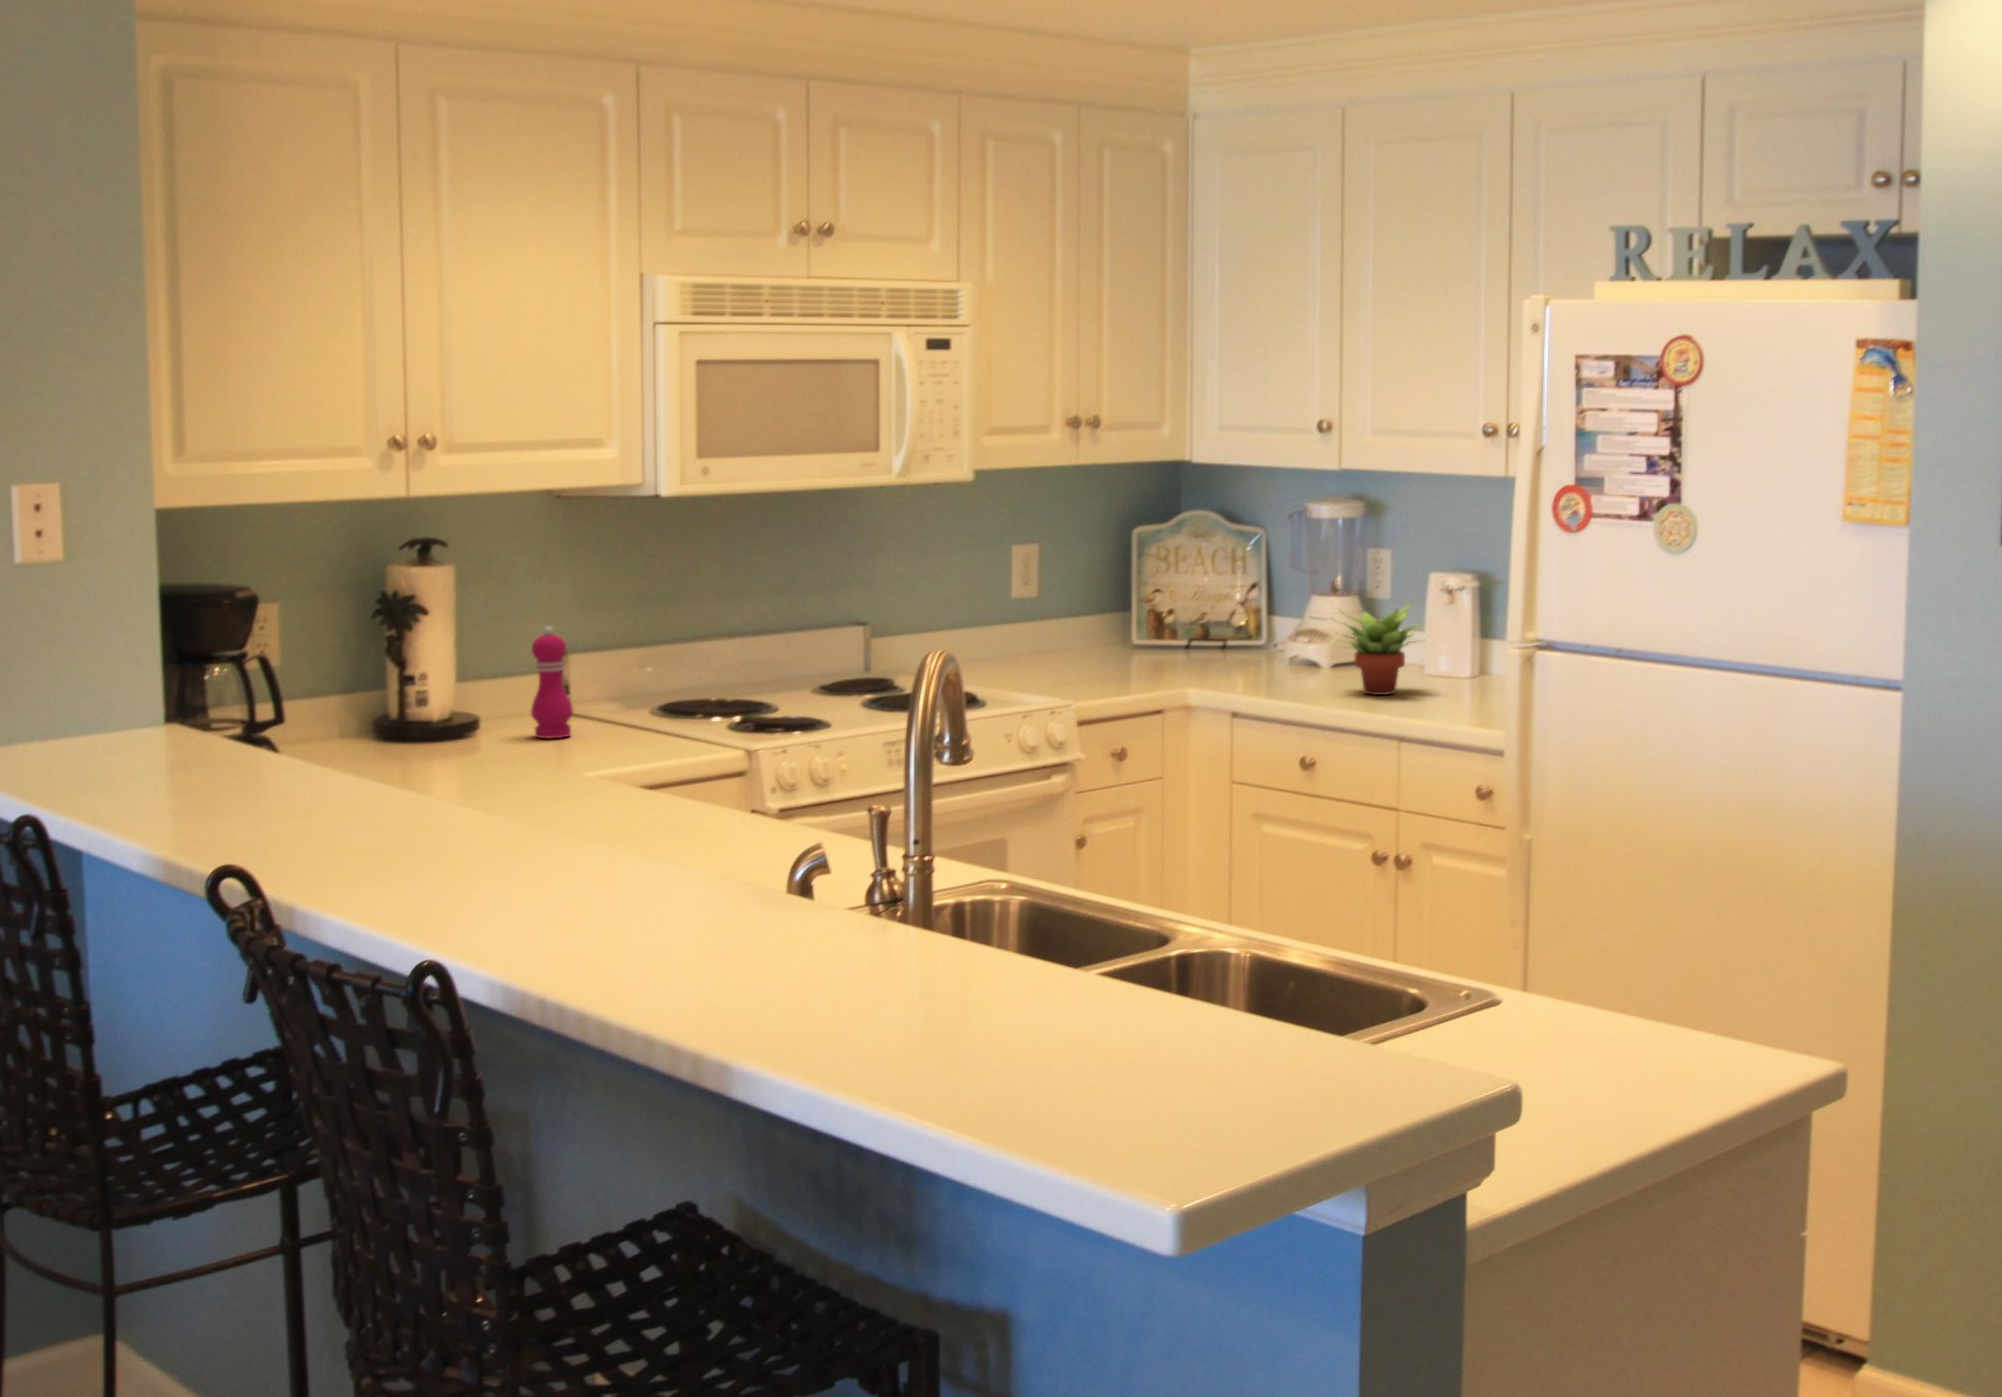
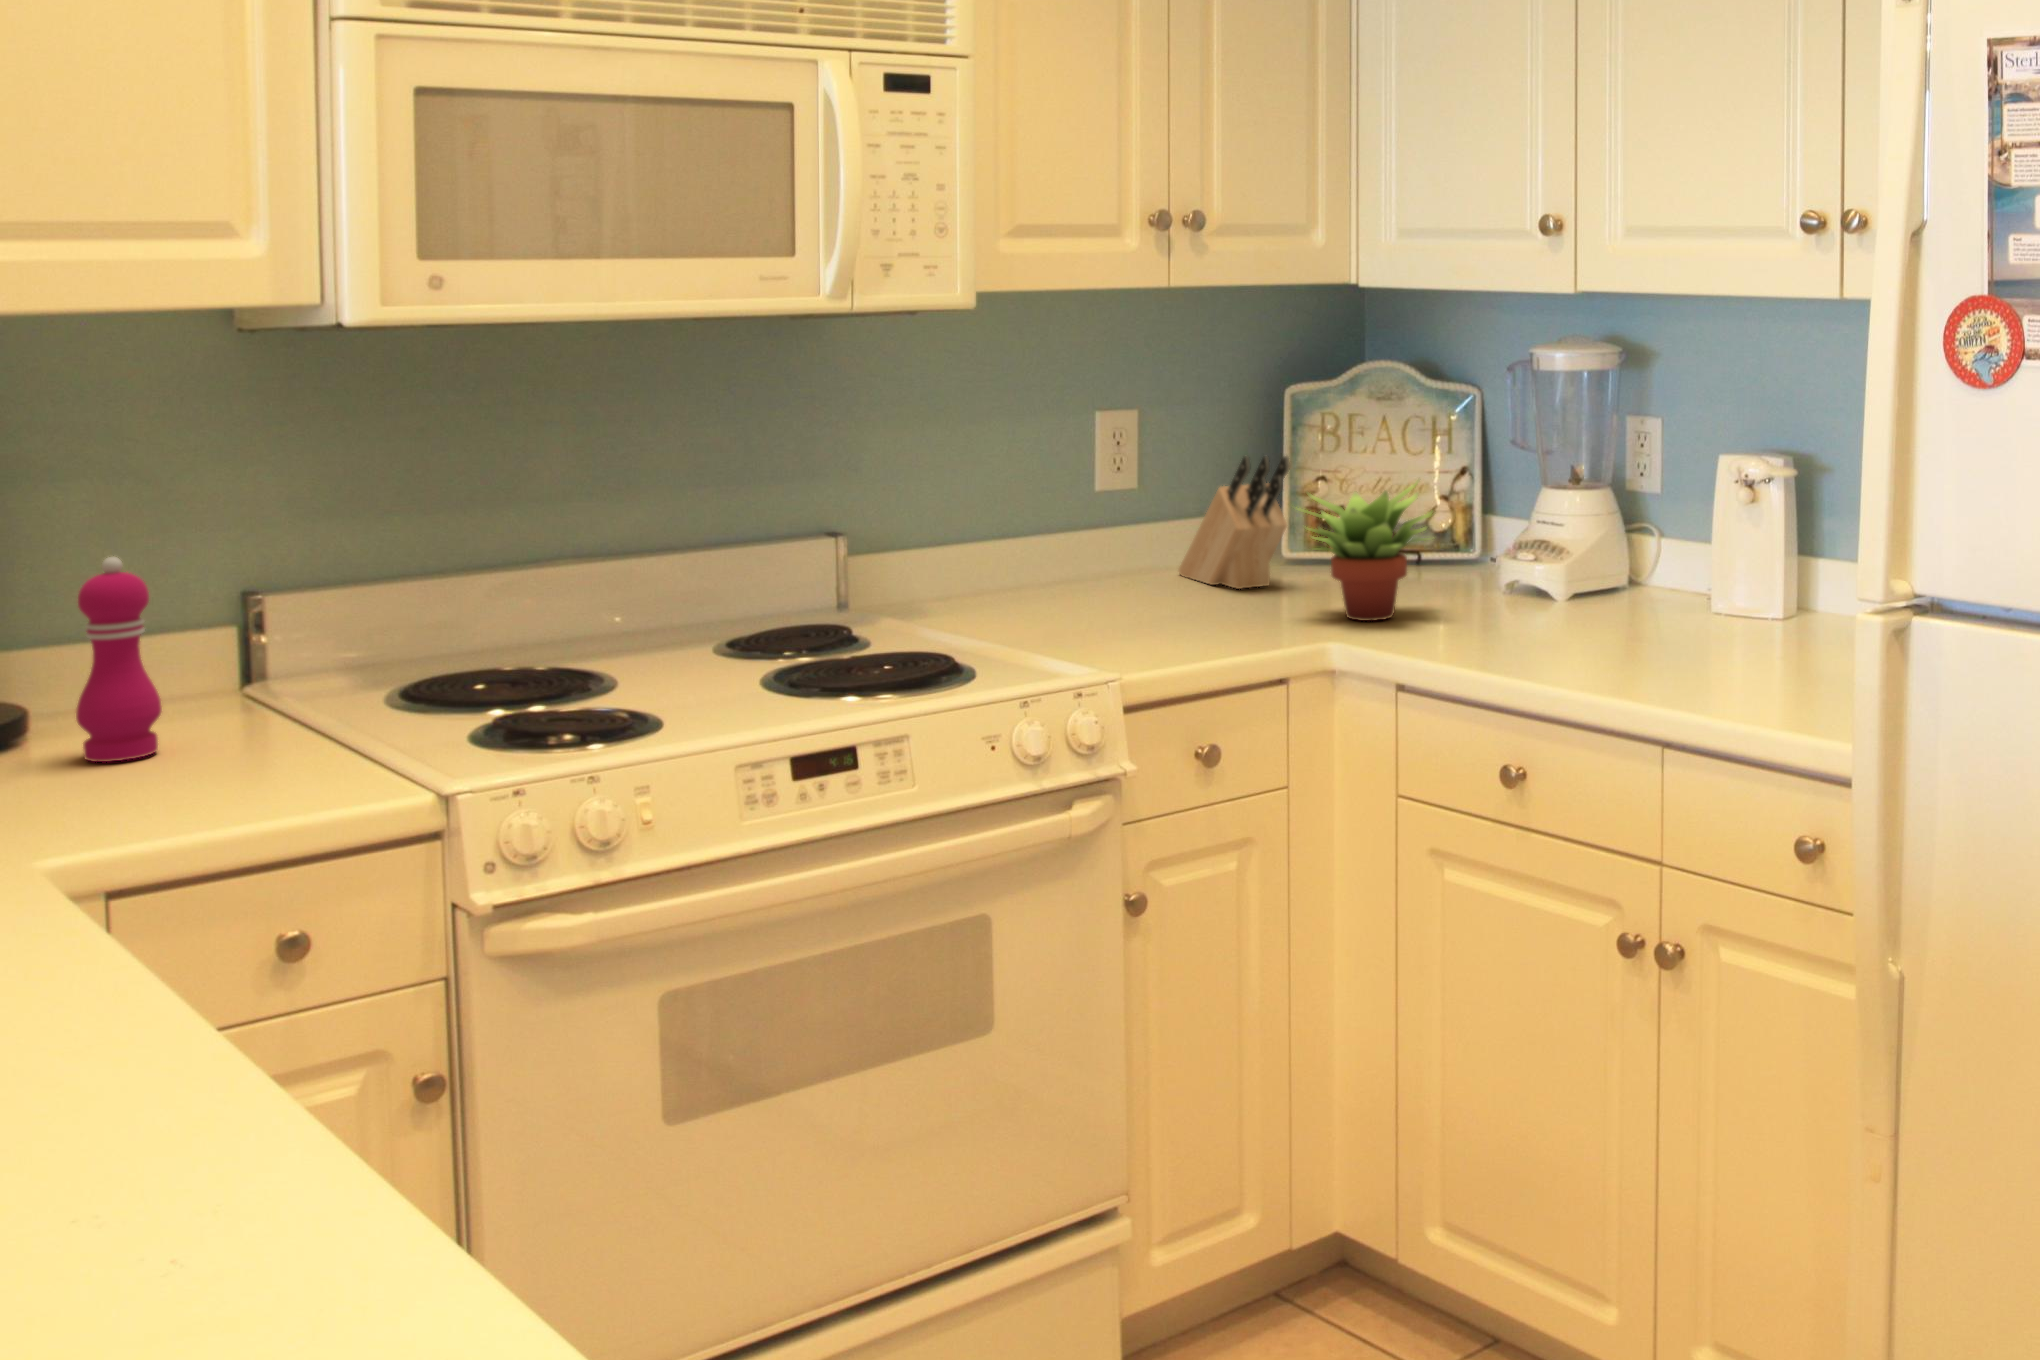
knife block: none [1068,575,1149,663] -> present [1179,456,1290,589]
succulent plant: present [1335,603,1419,695] -> present [1296,480,1435,621]

